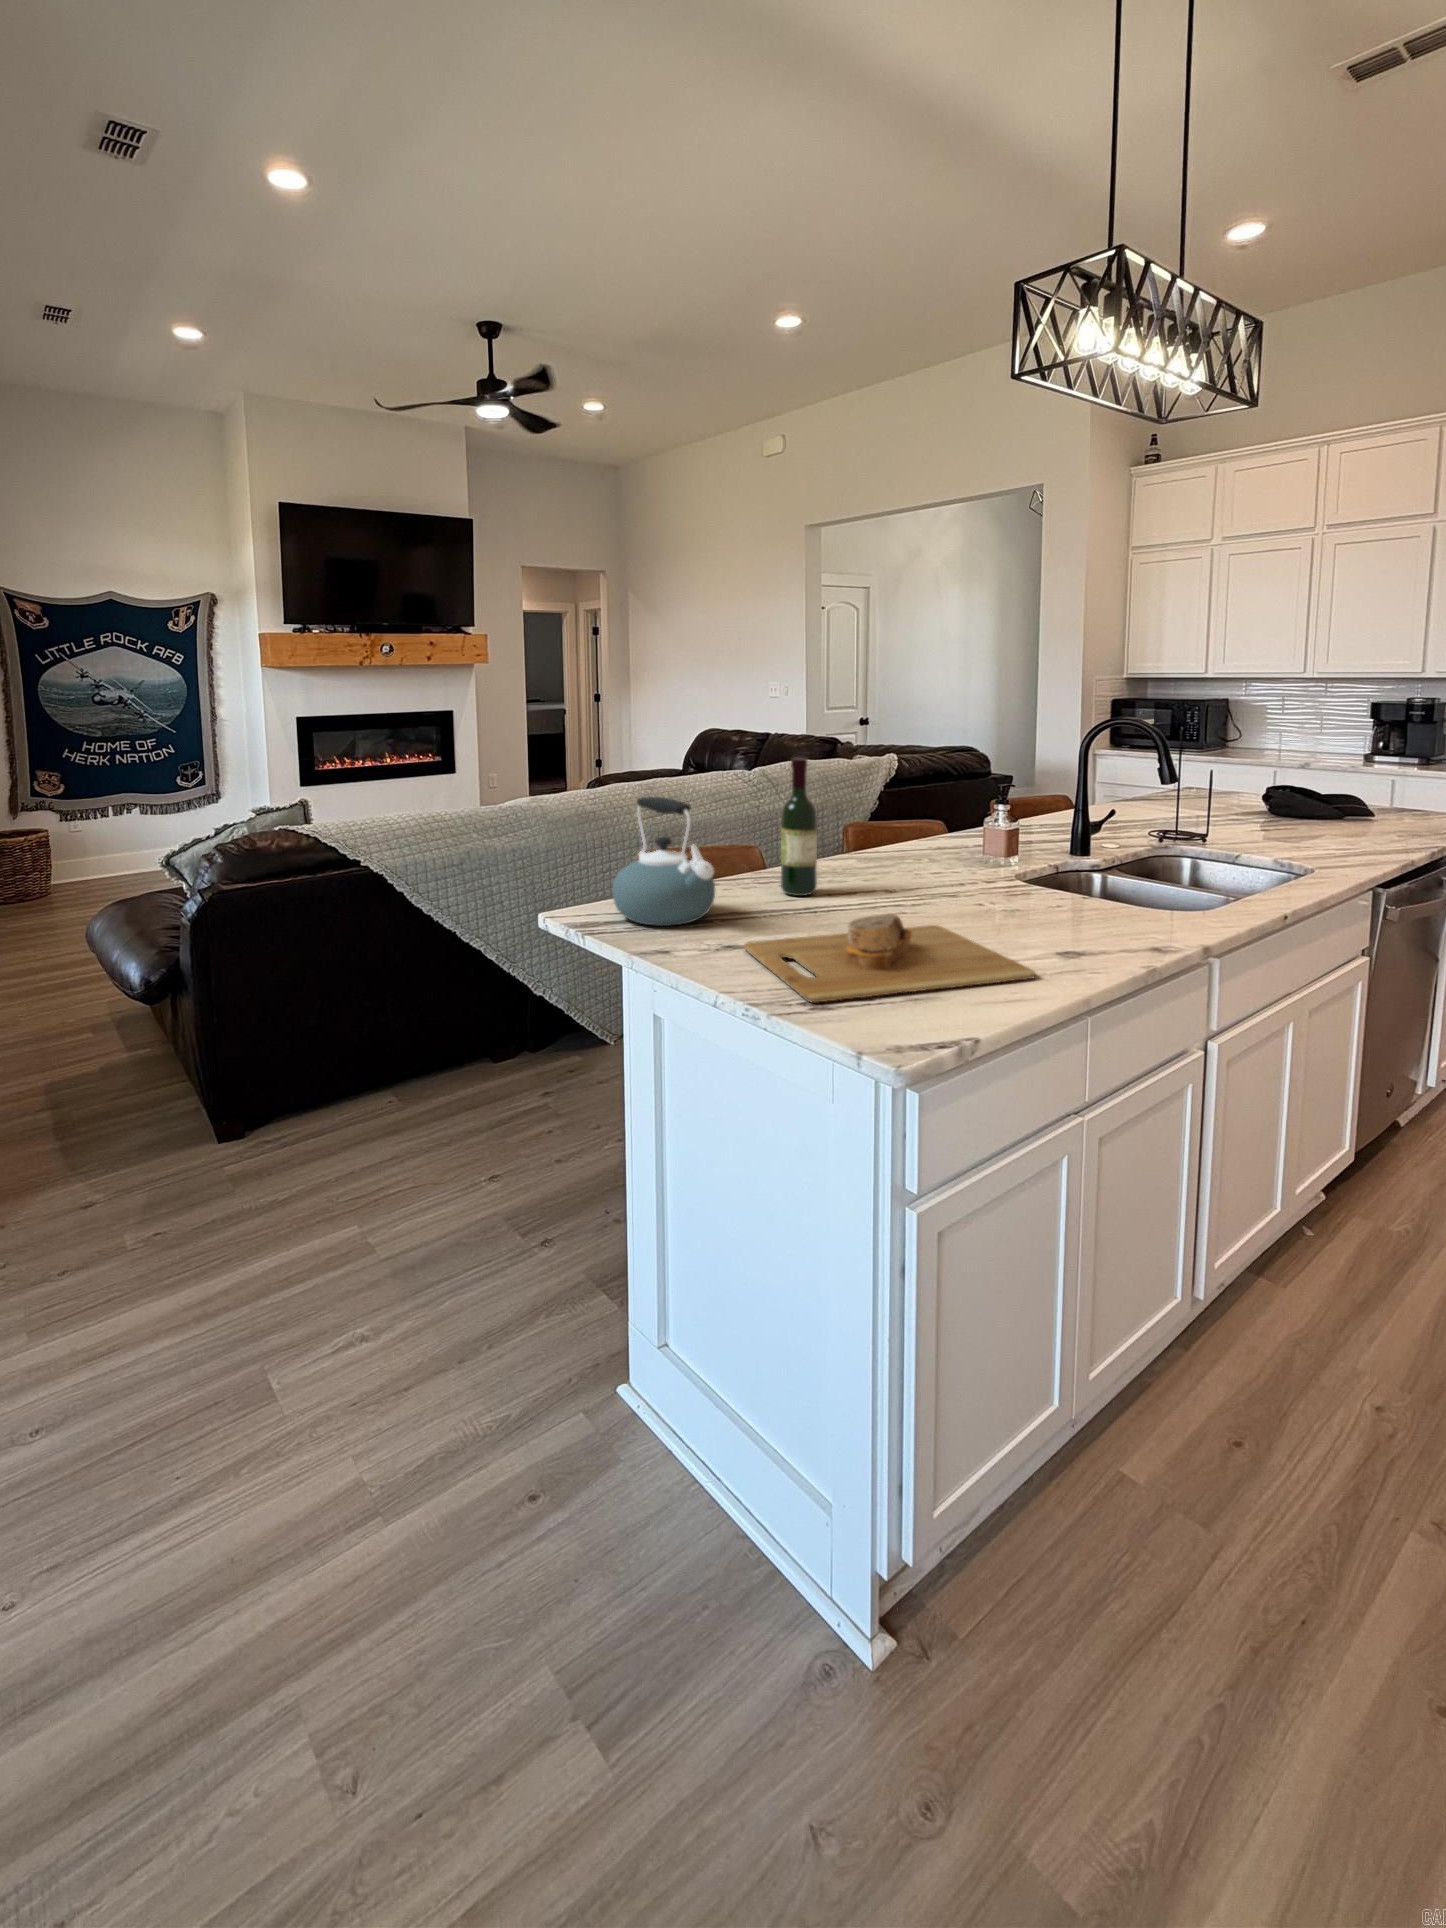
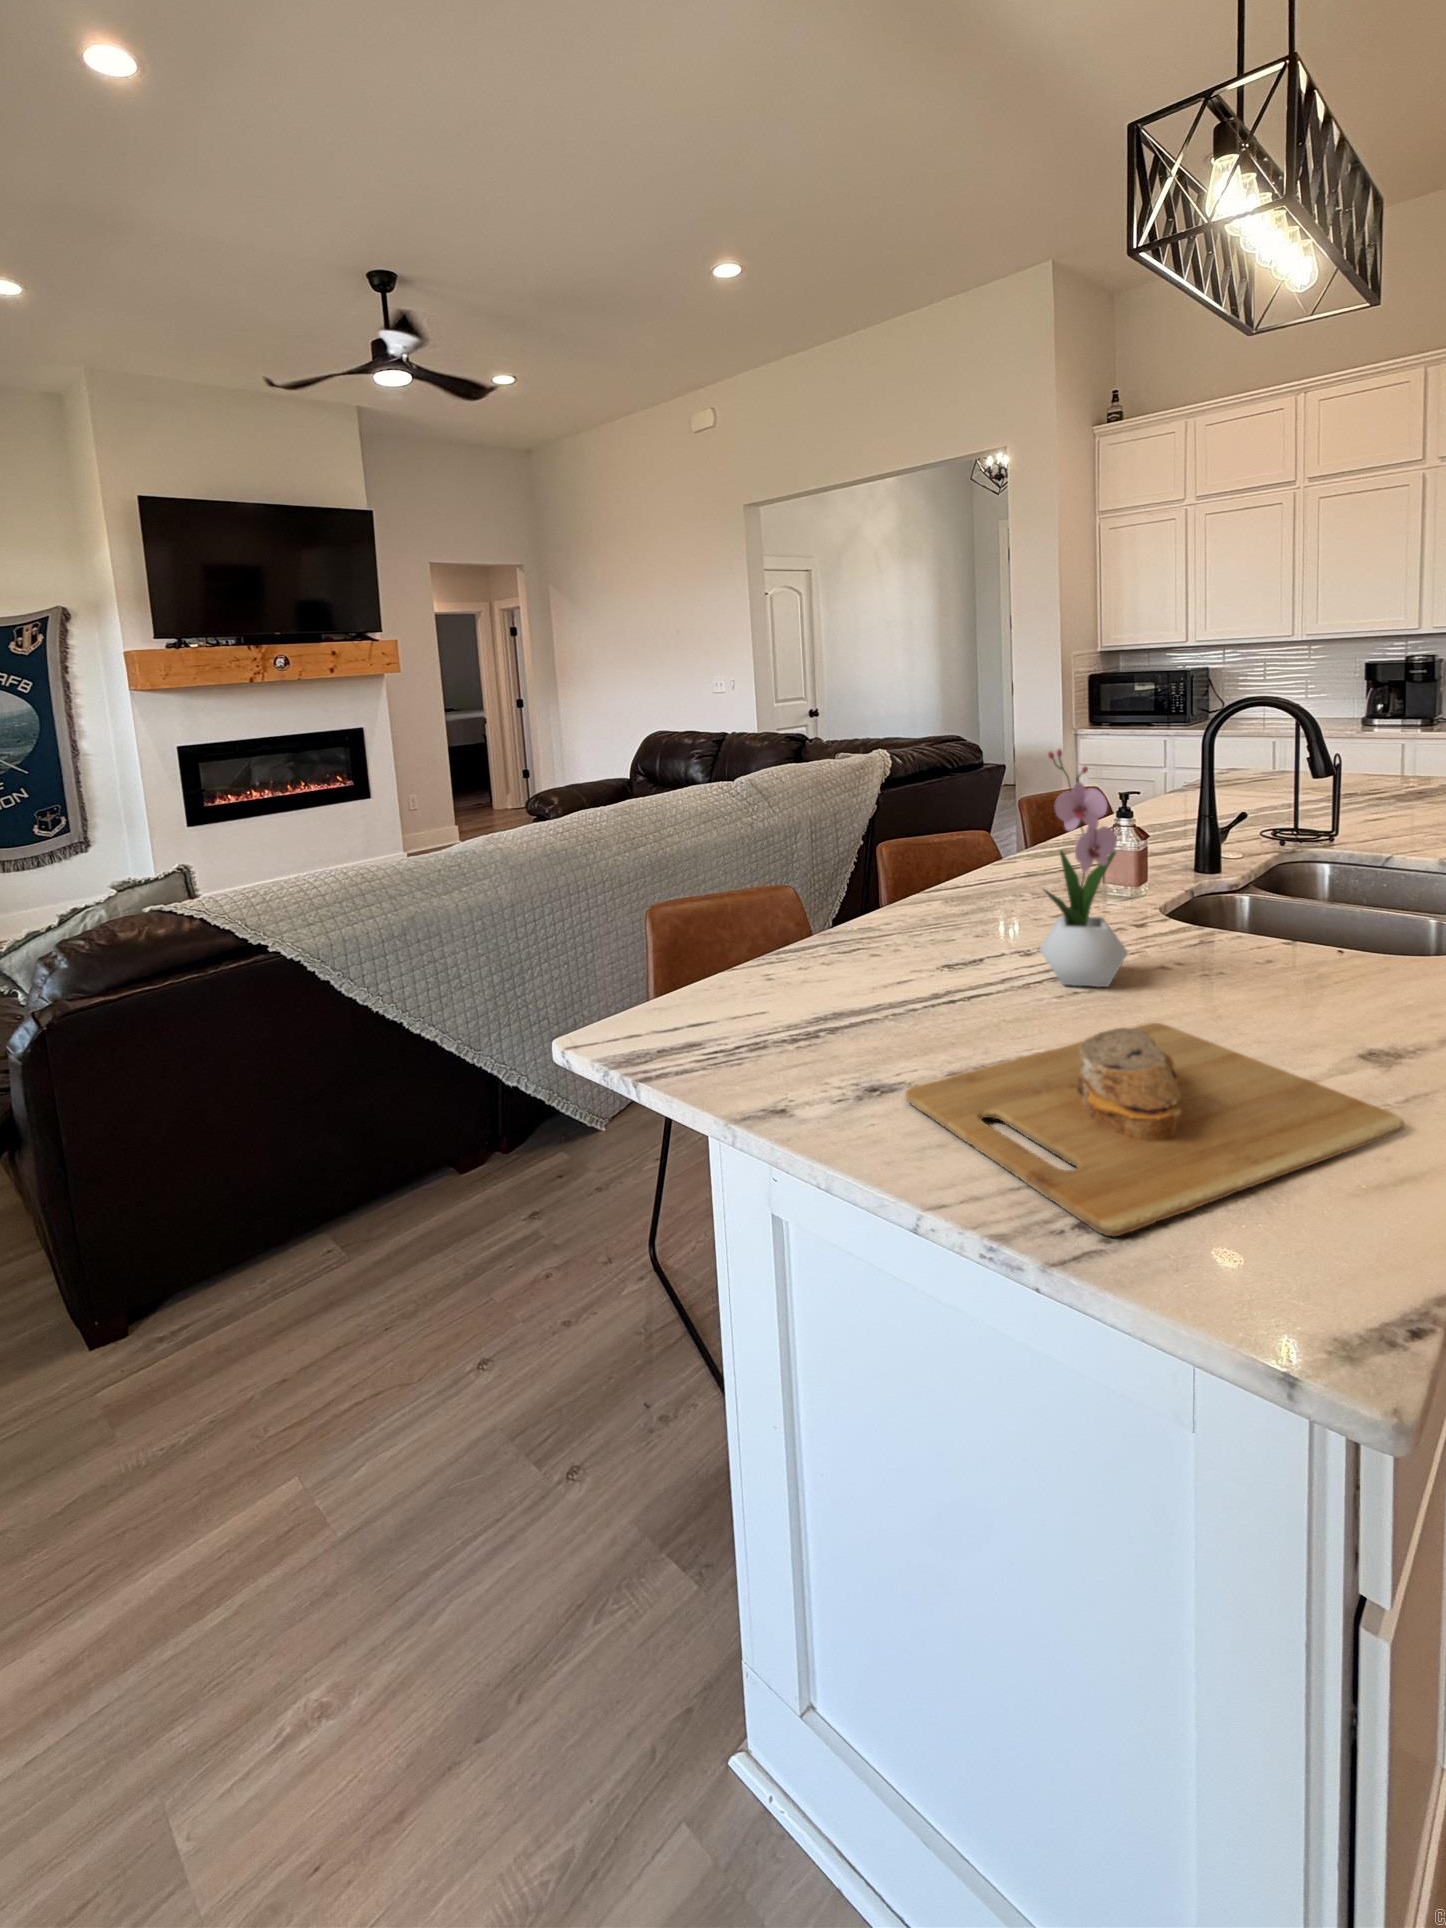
flower arrangement: none [887,739,948,910] -> present [1040,749,1128,987]
wine bottle: present [781,758,817,896] -> none [876,781,930,975]
kettle: present [612,797,715,926] -> none [663,857,829,1056]

